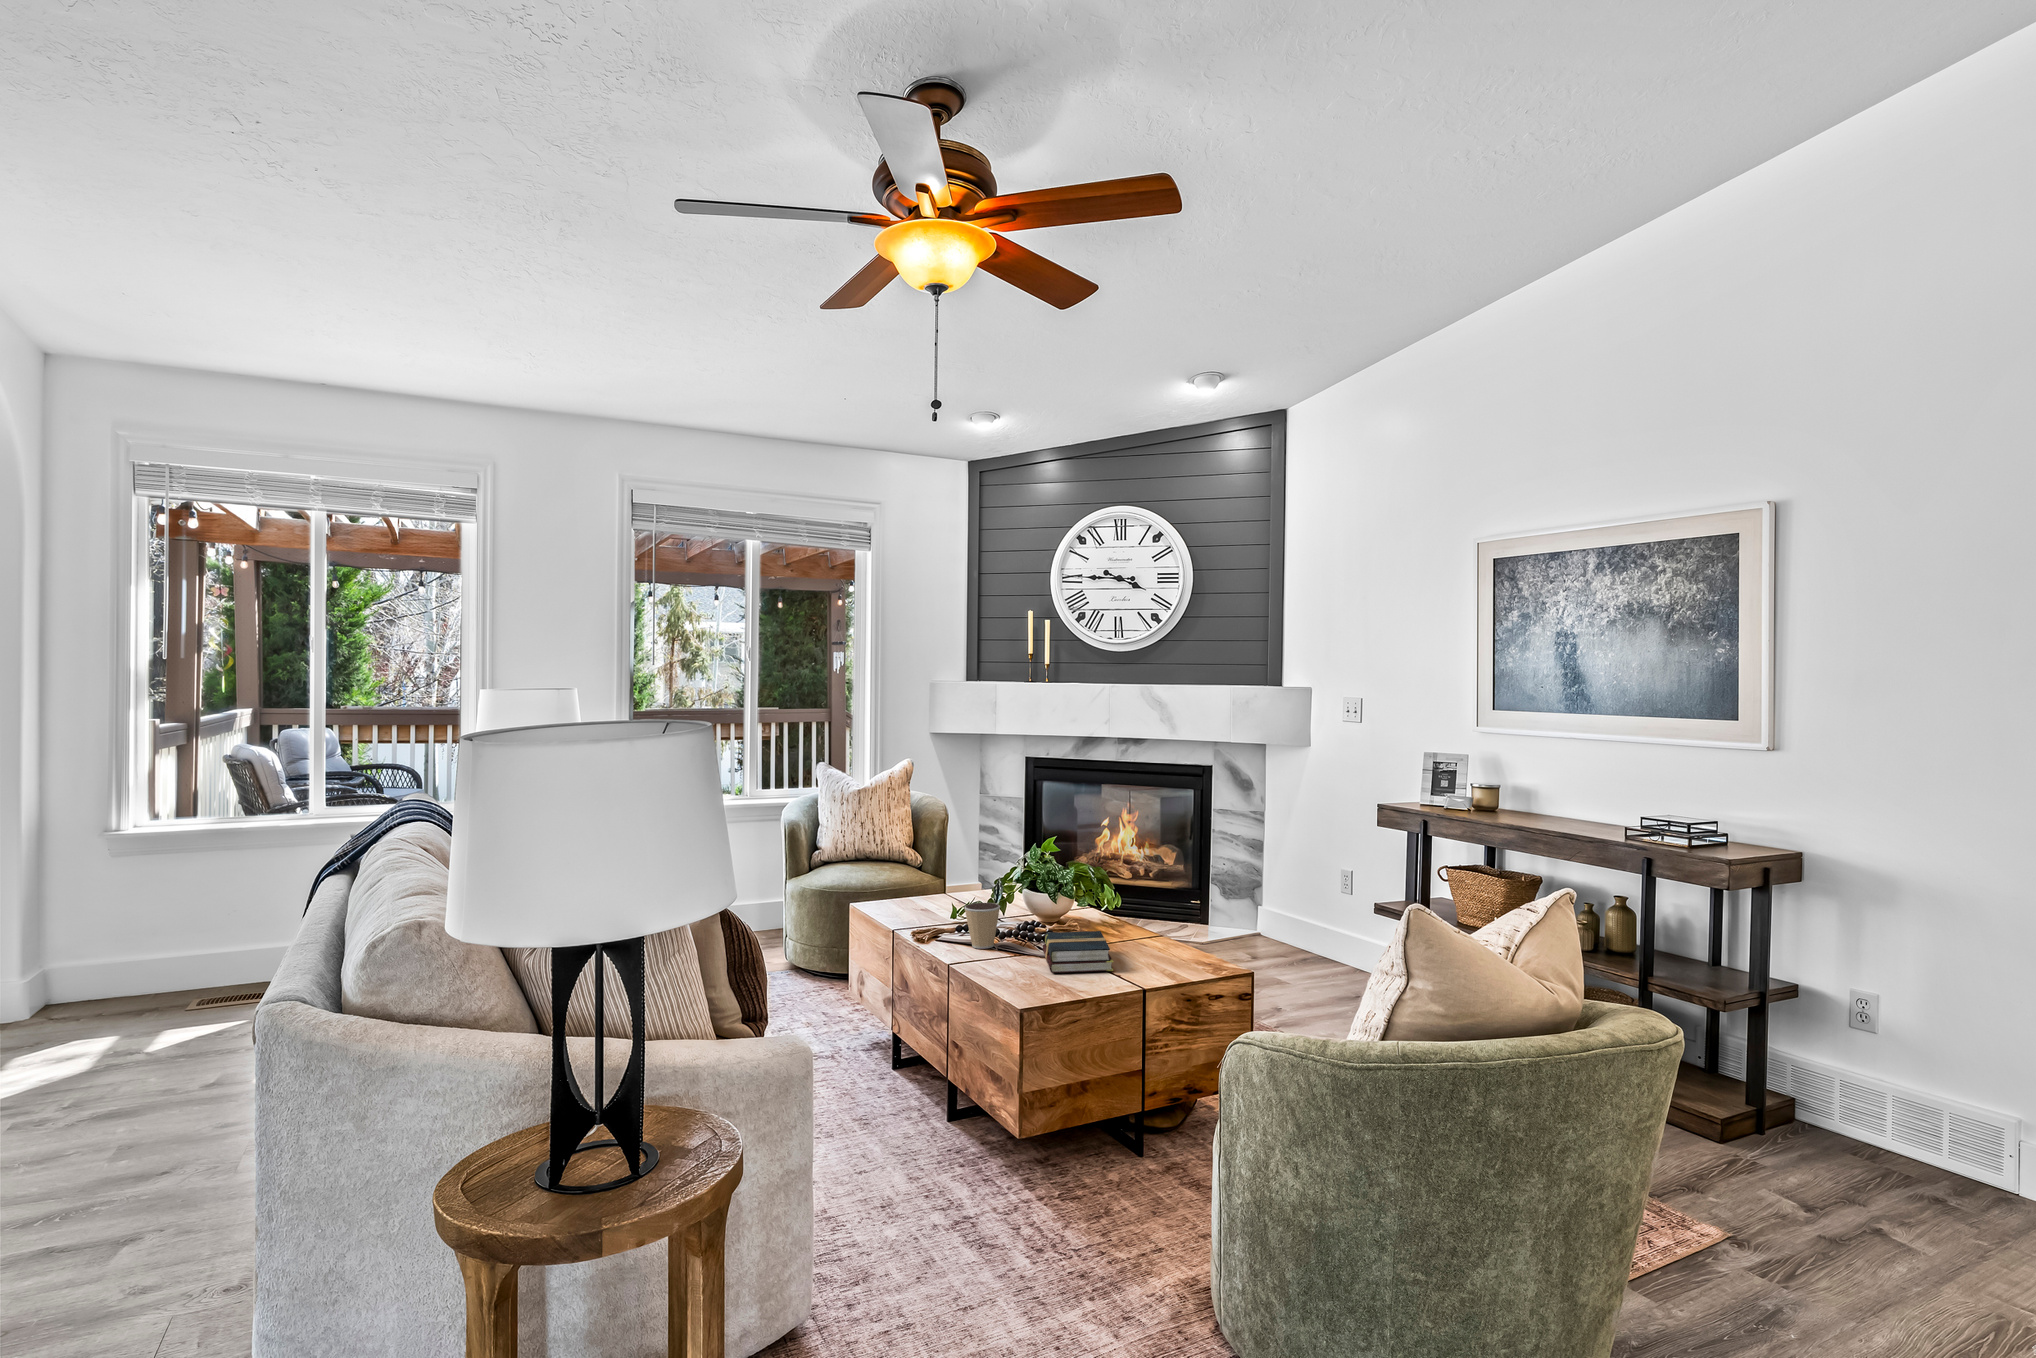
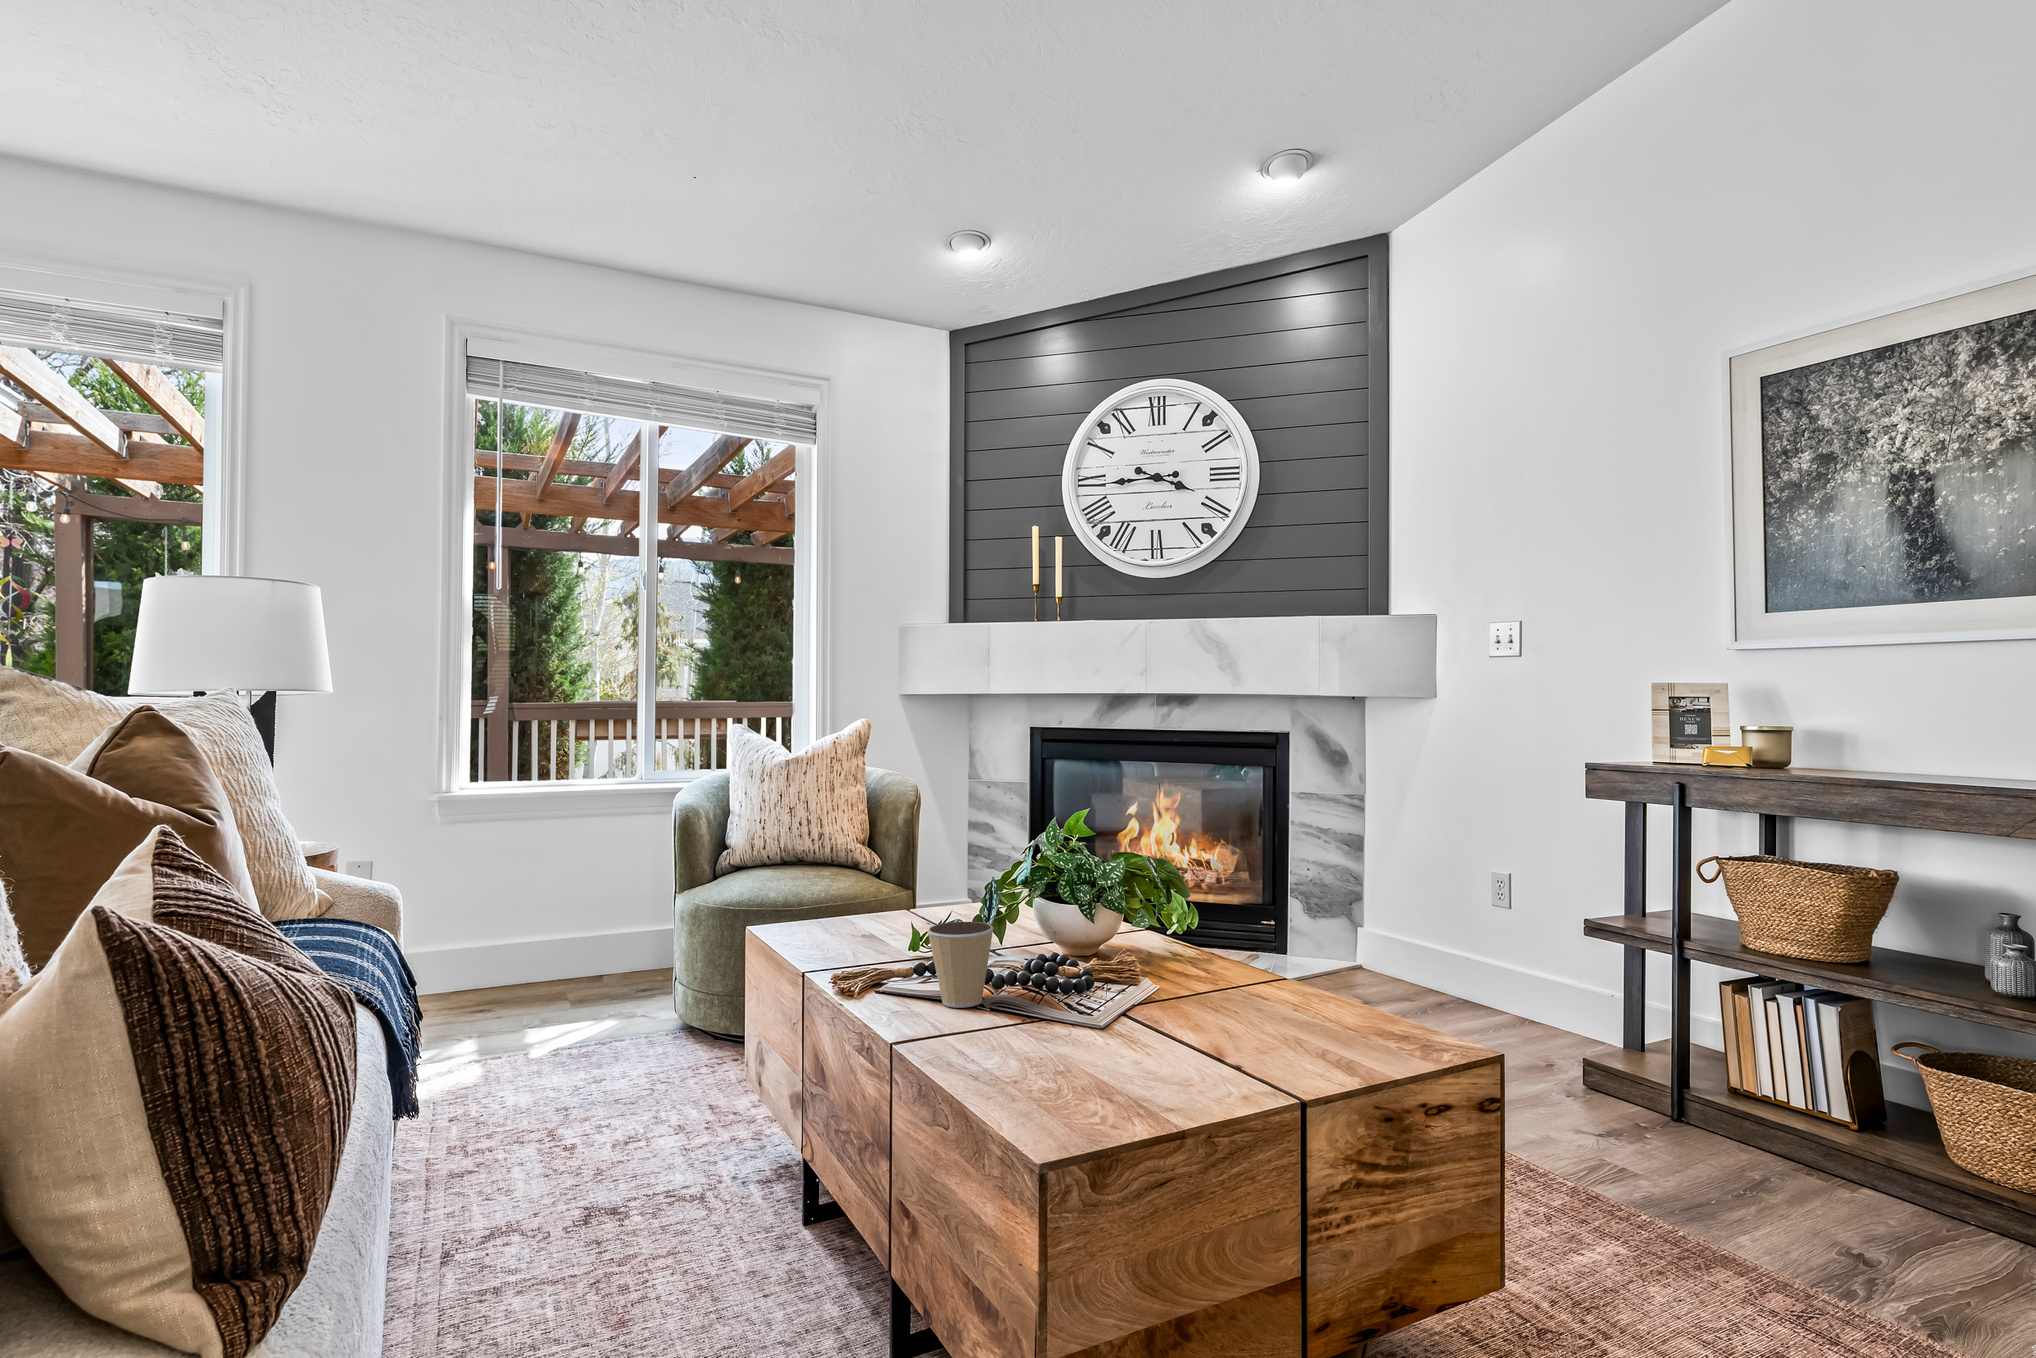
hardback book: present [1043,931,1113,973] -> none [1074,973,1222,1062]

